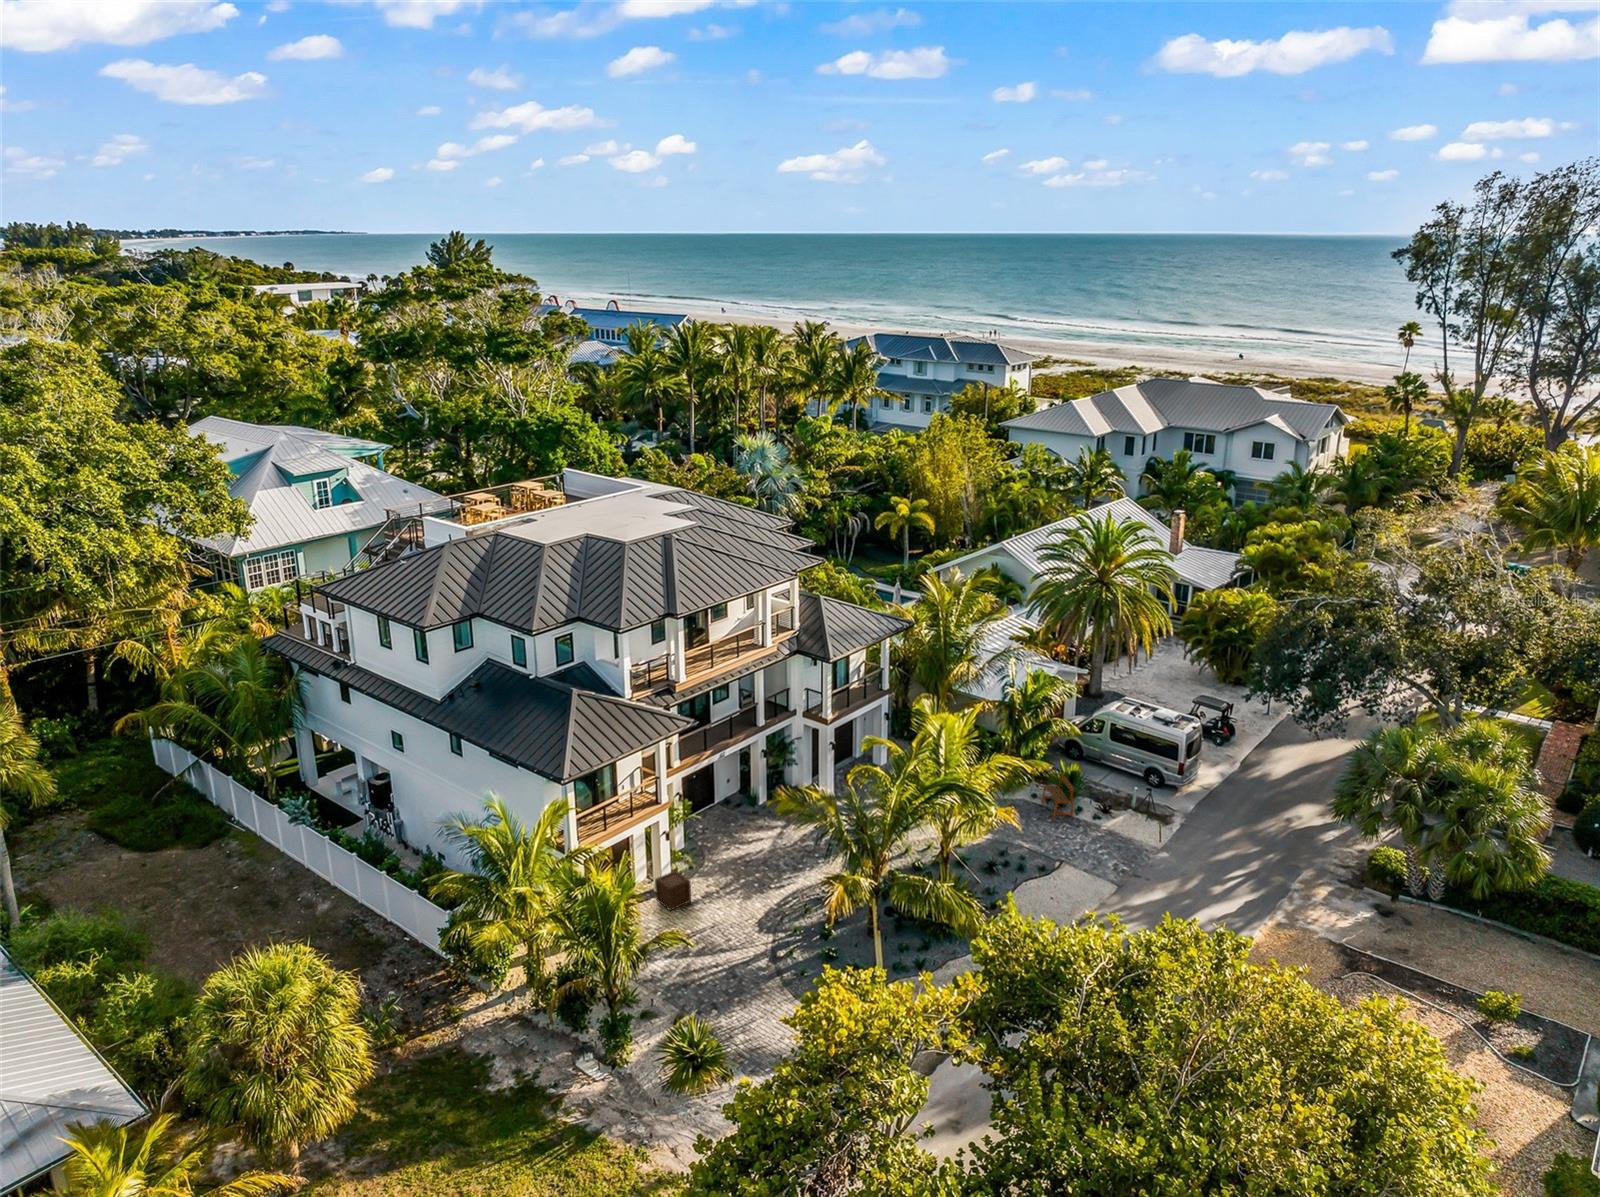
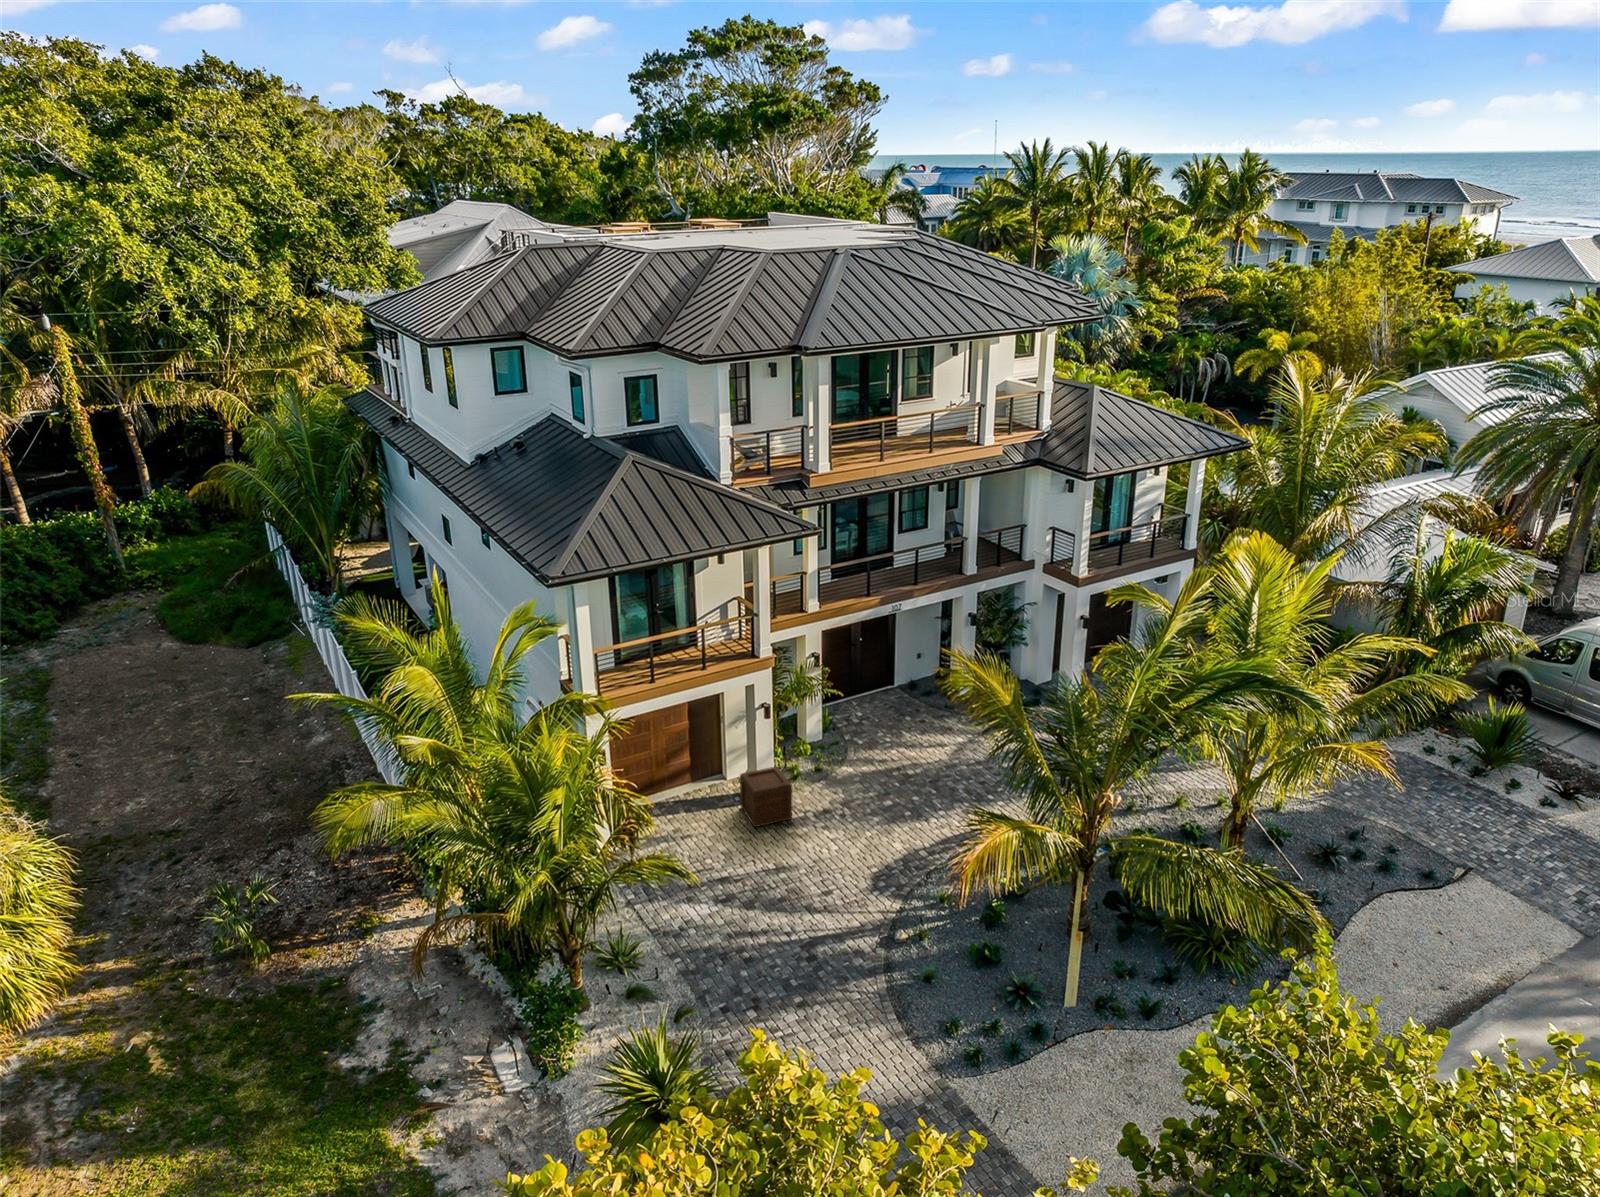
bench: present [1041,773,1074,819] -> none [1441,717,1513,798]

